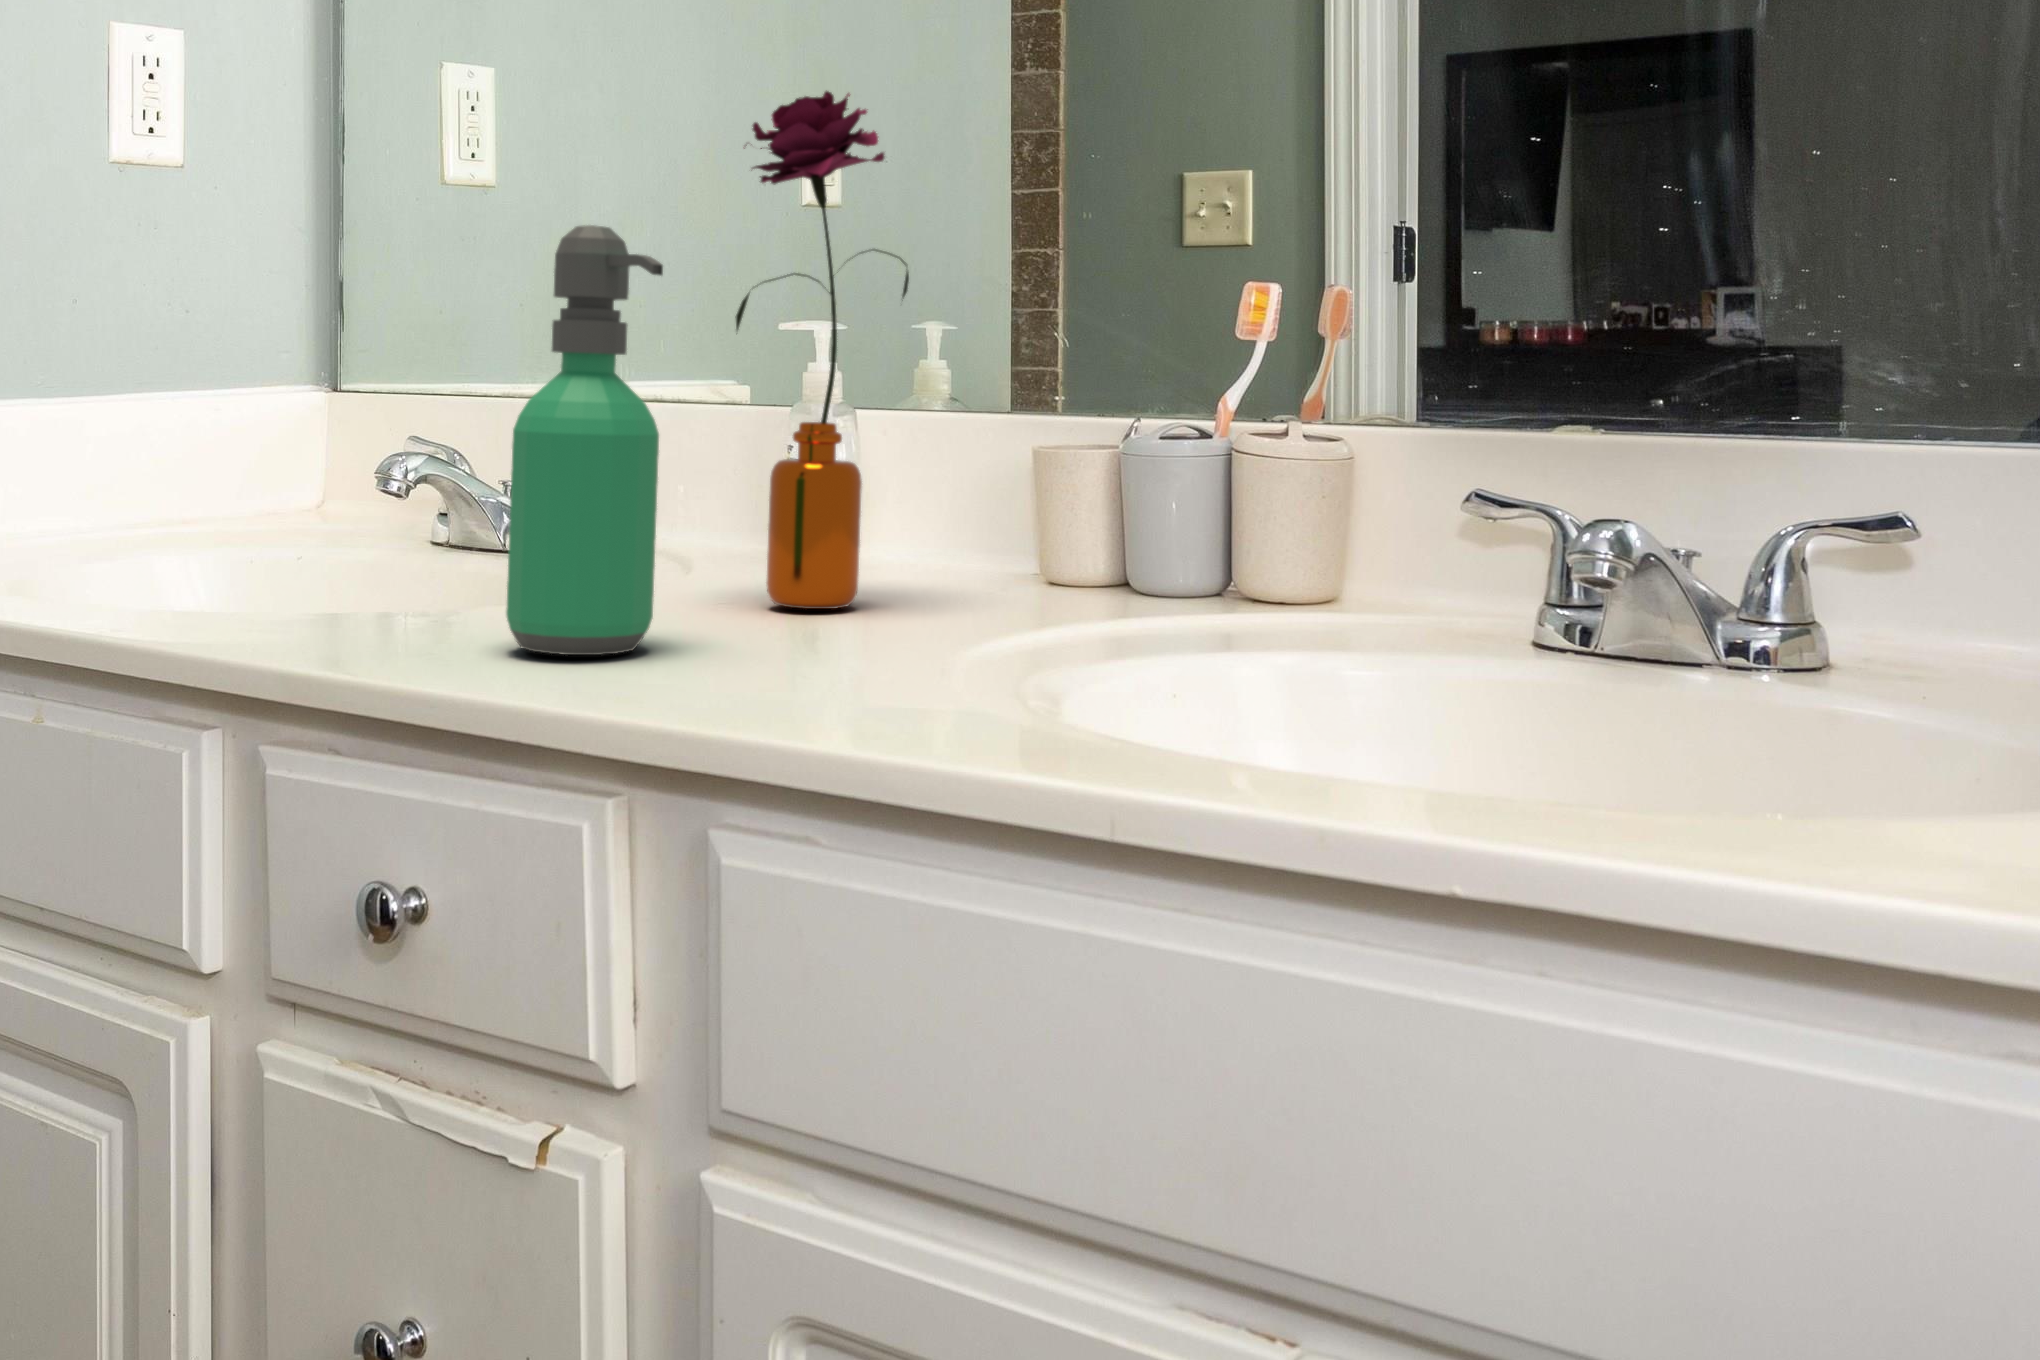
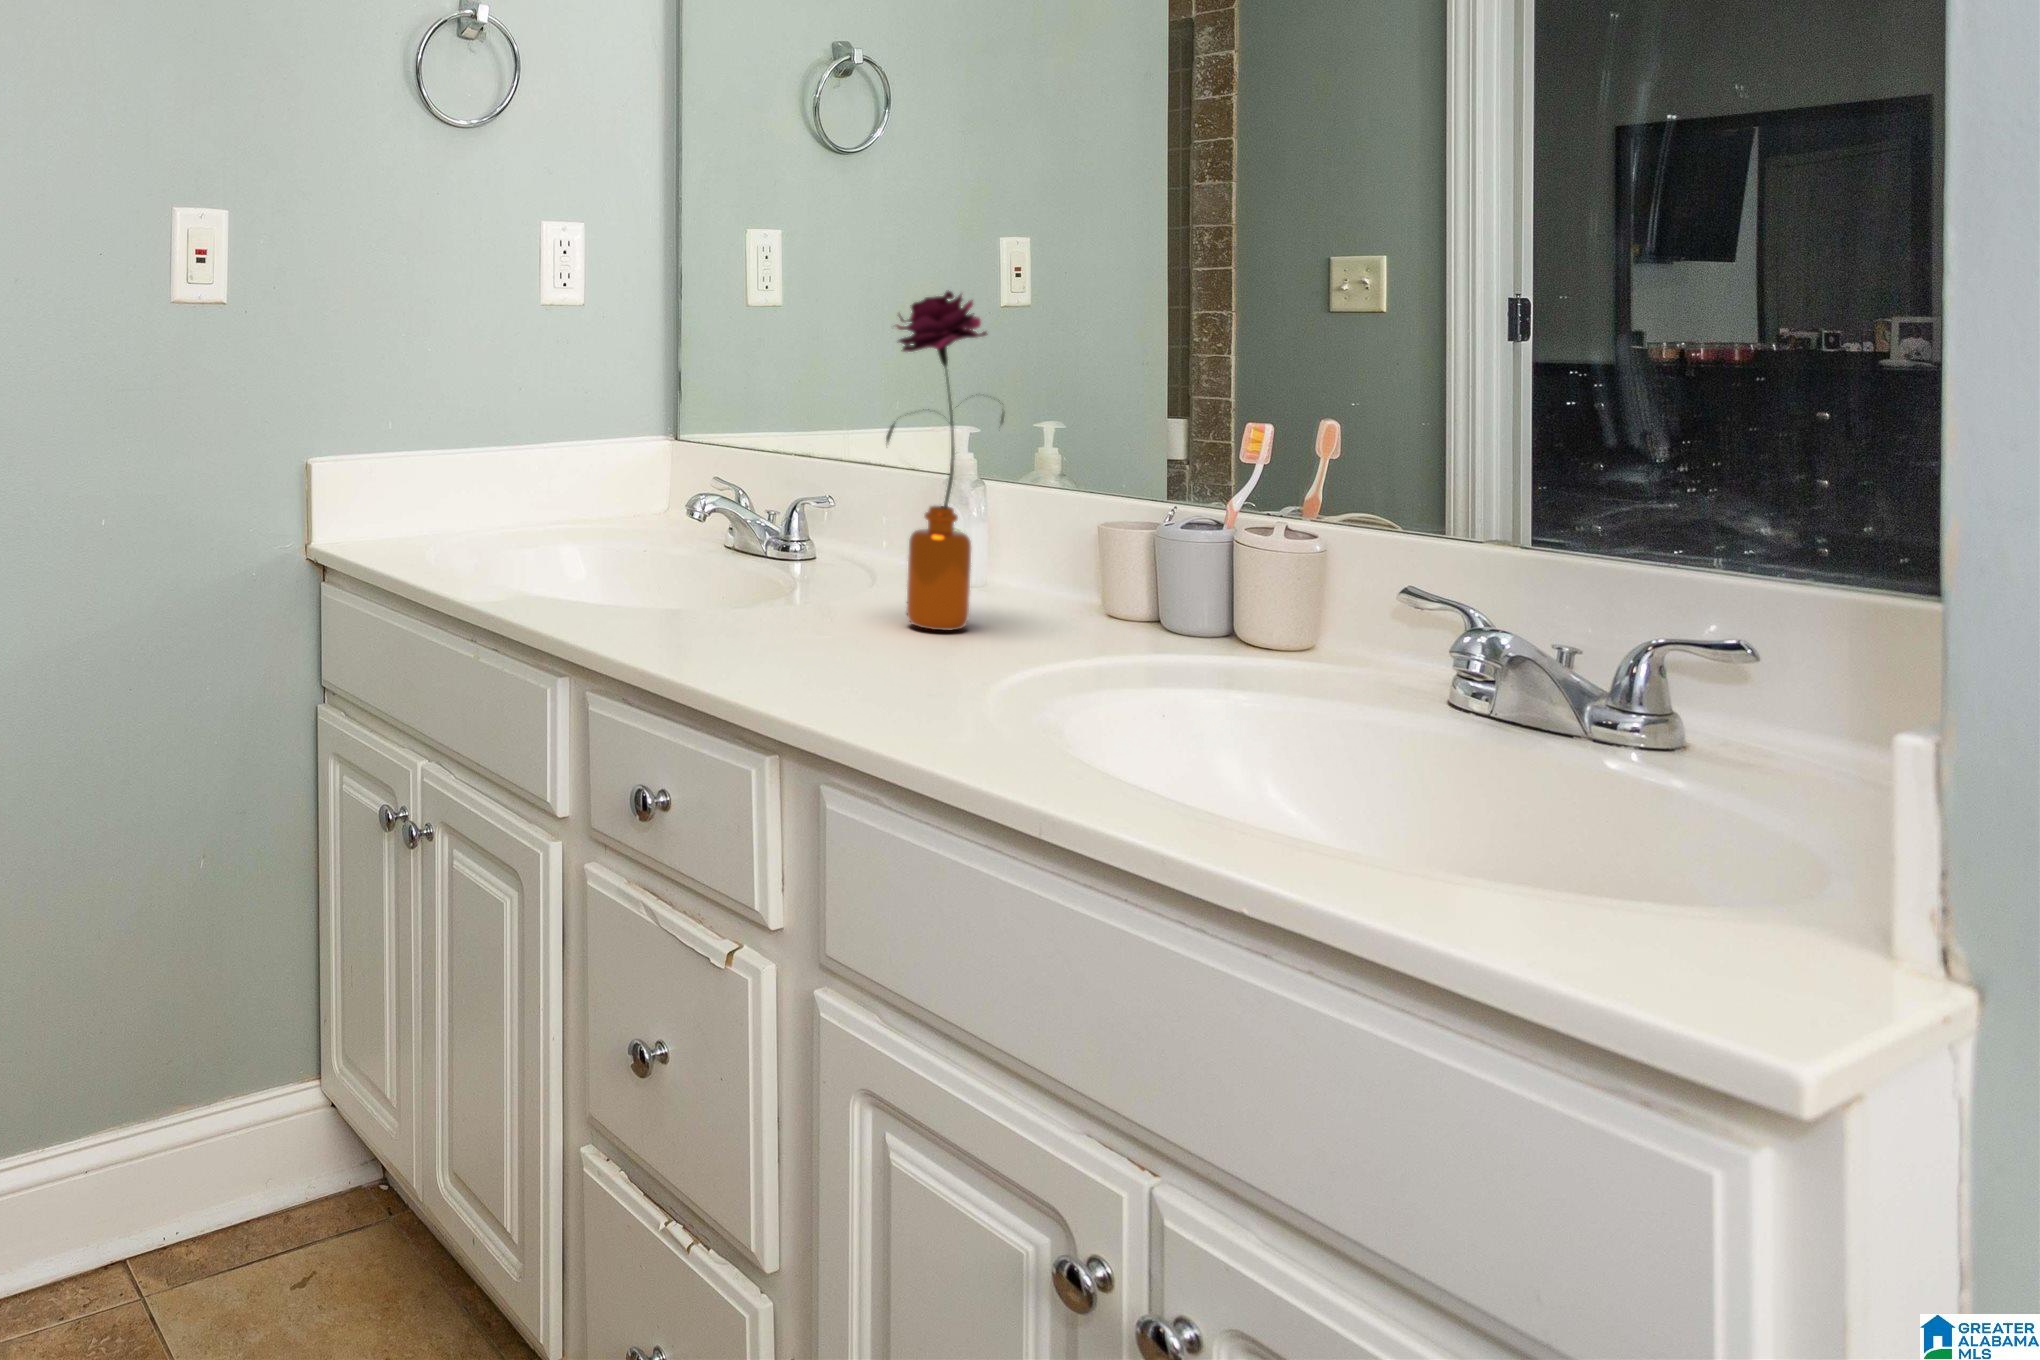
soap dispenser: present [506,225,663,655] -> none [723,396,813,658]

